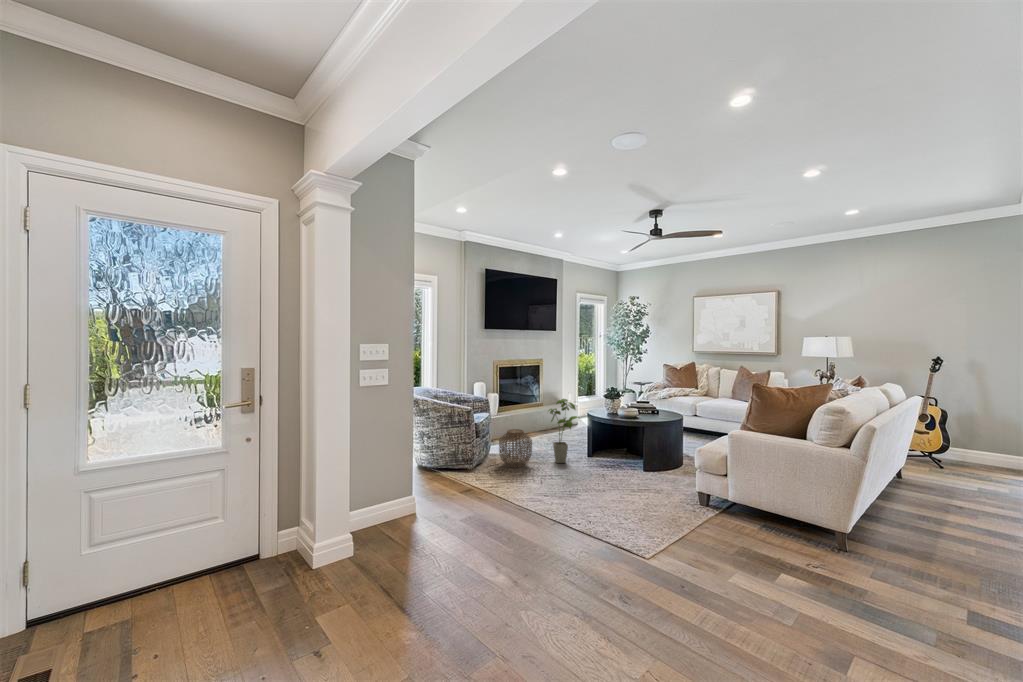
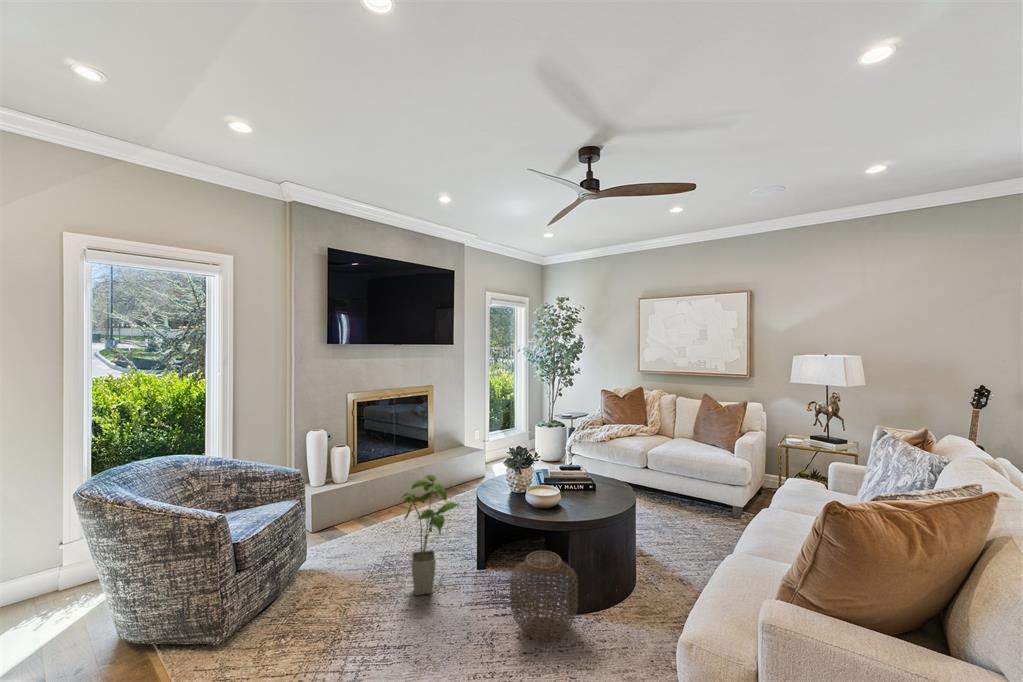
woven basket: present [499,429,532,467] -> present [510,551,578,641]

